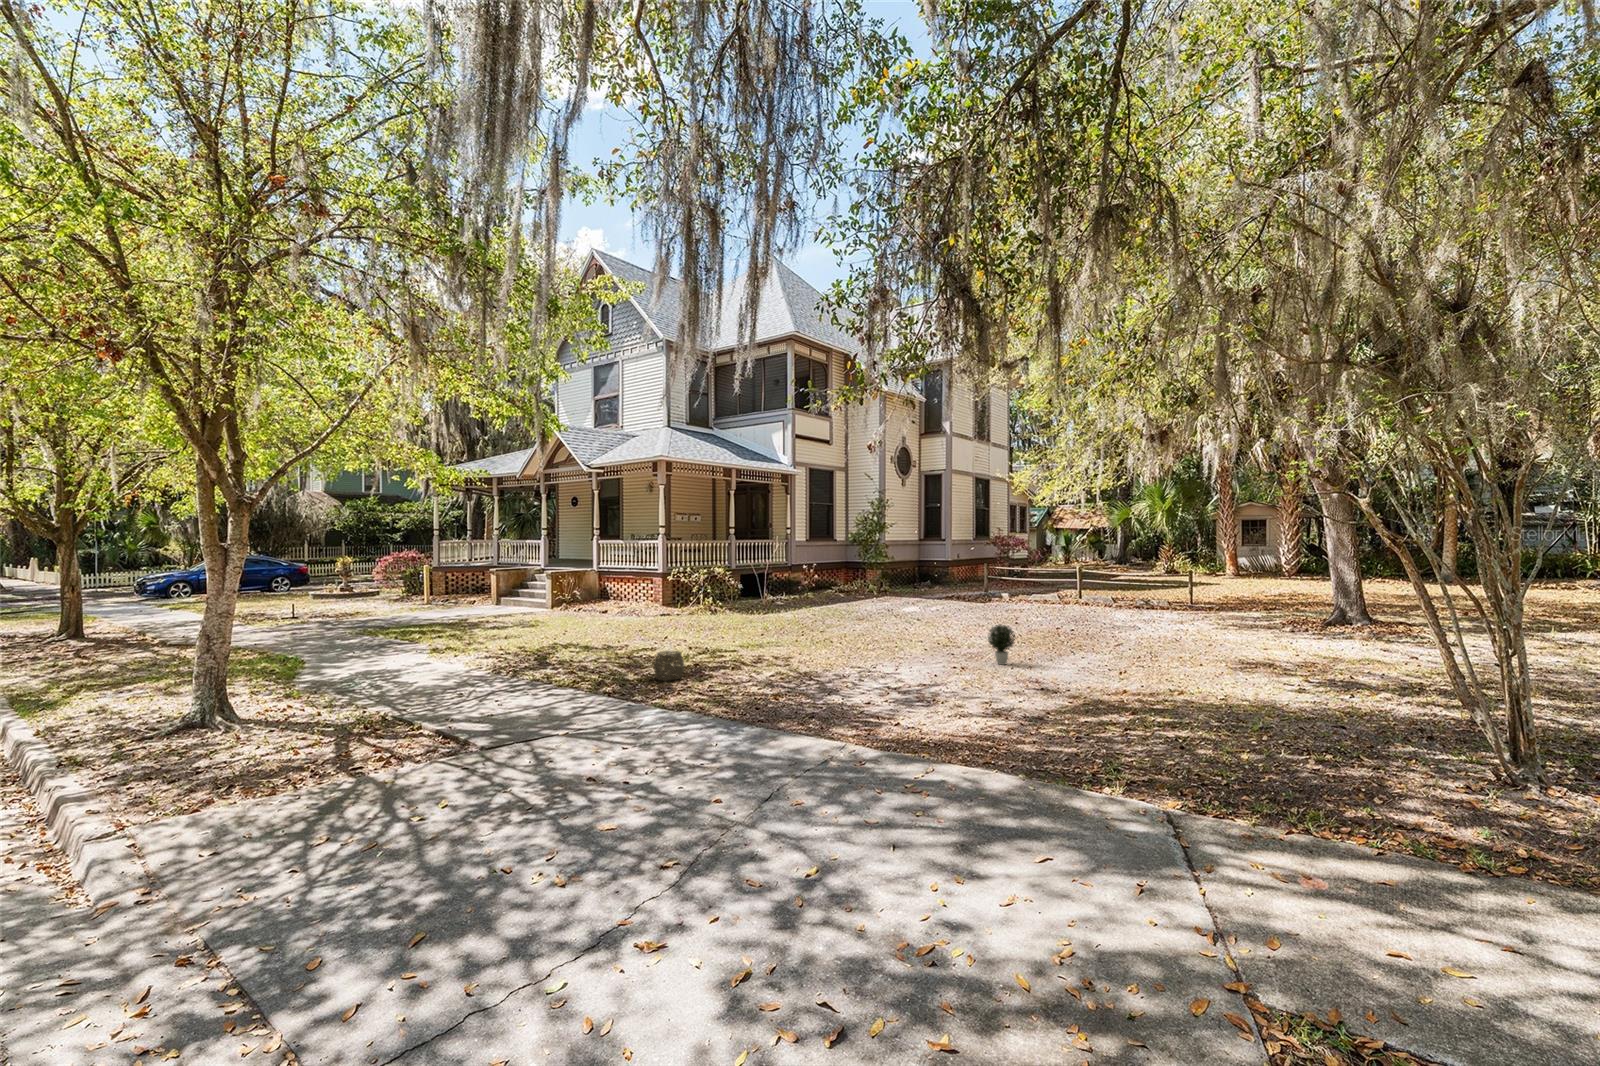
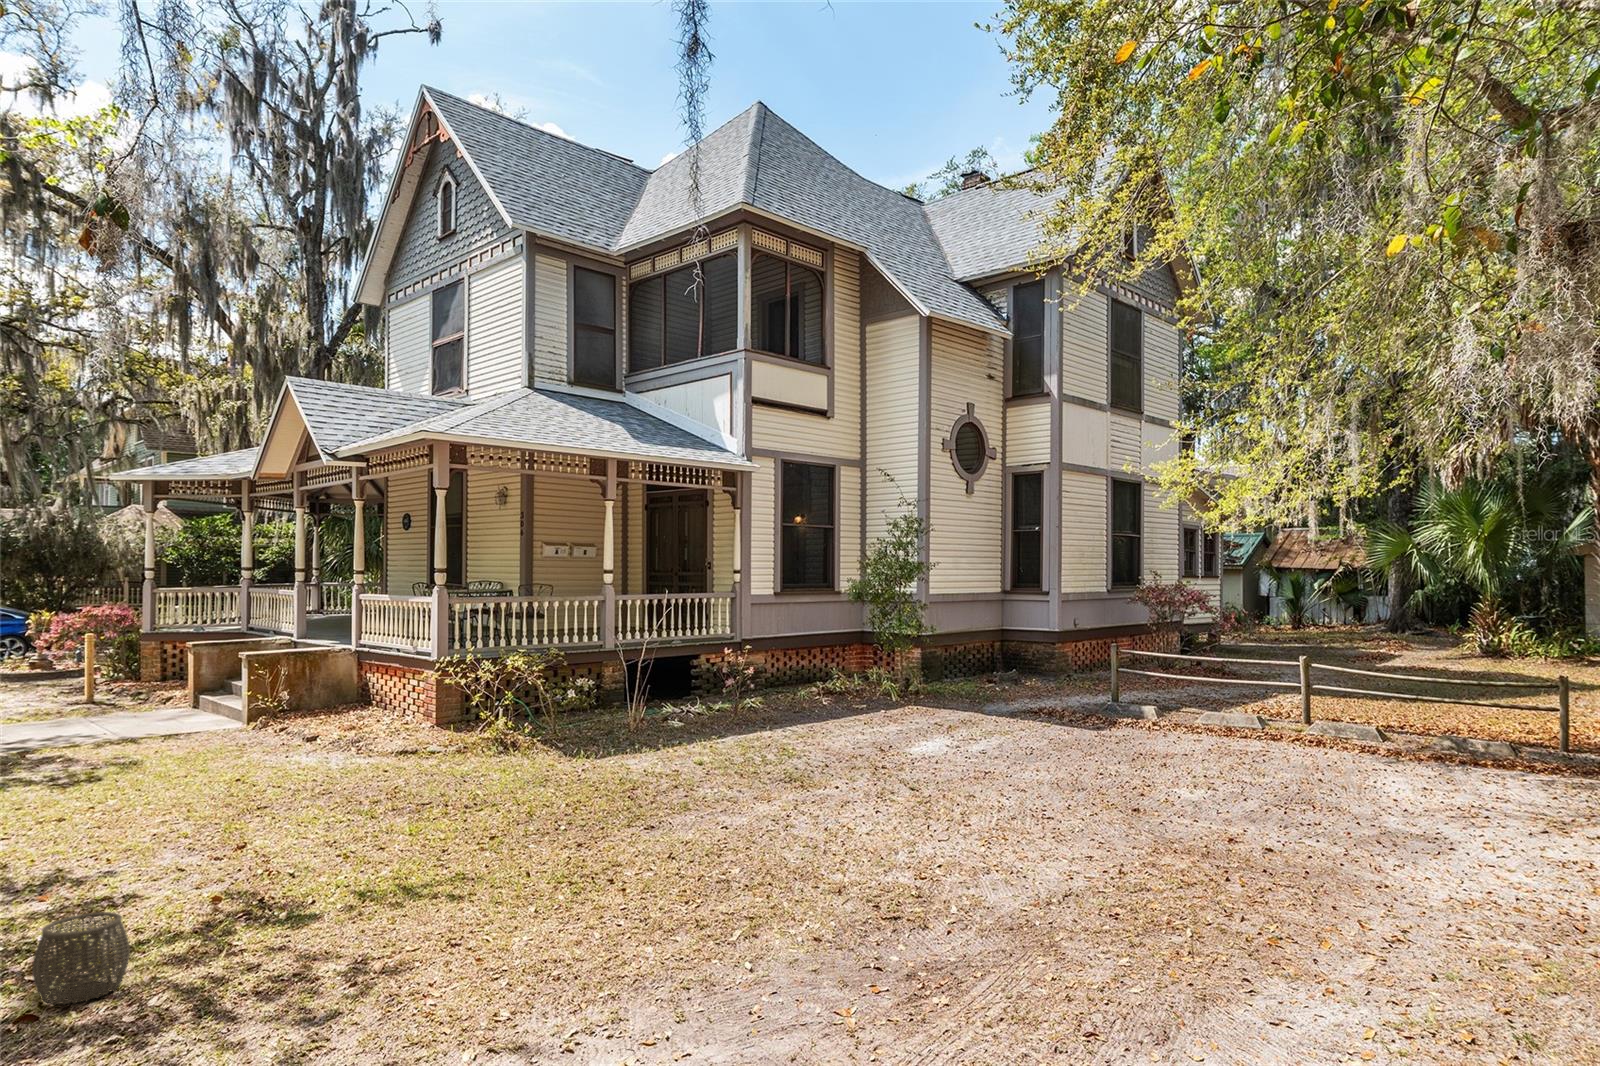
potted plant: present [988,625,1015,665] -> none [978,851,1059,969]

